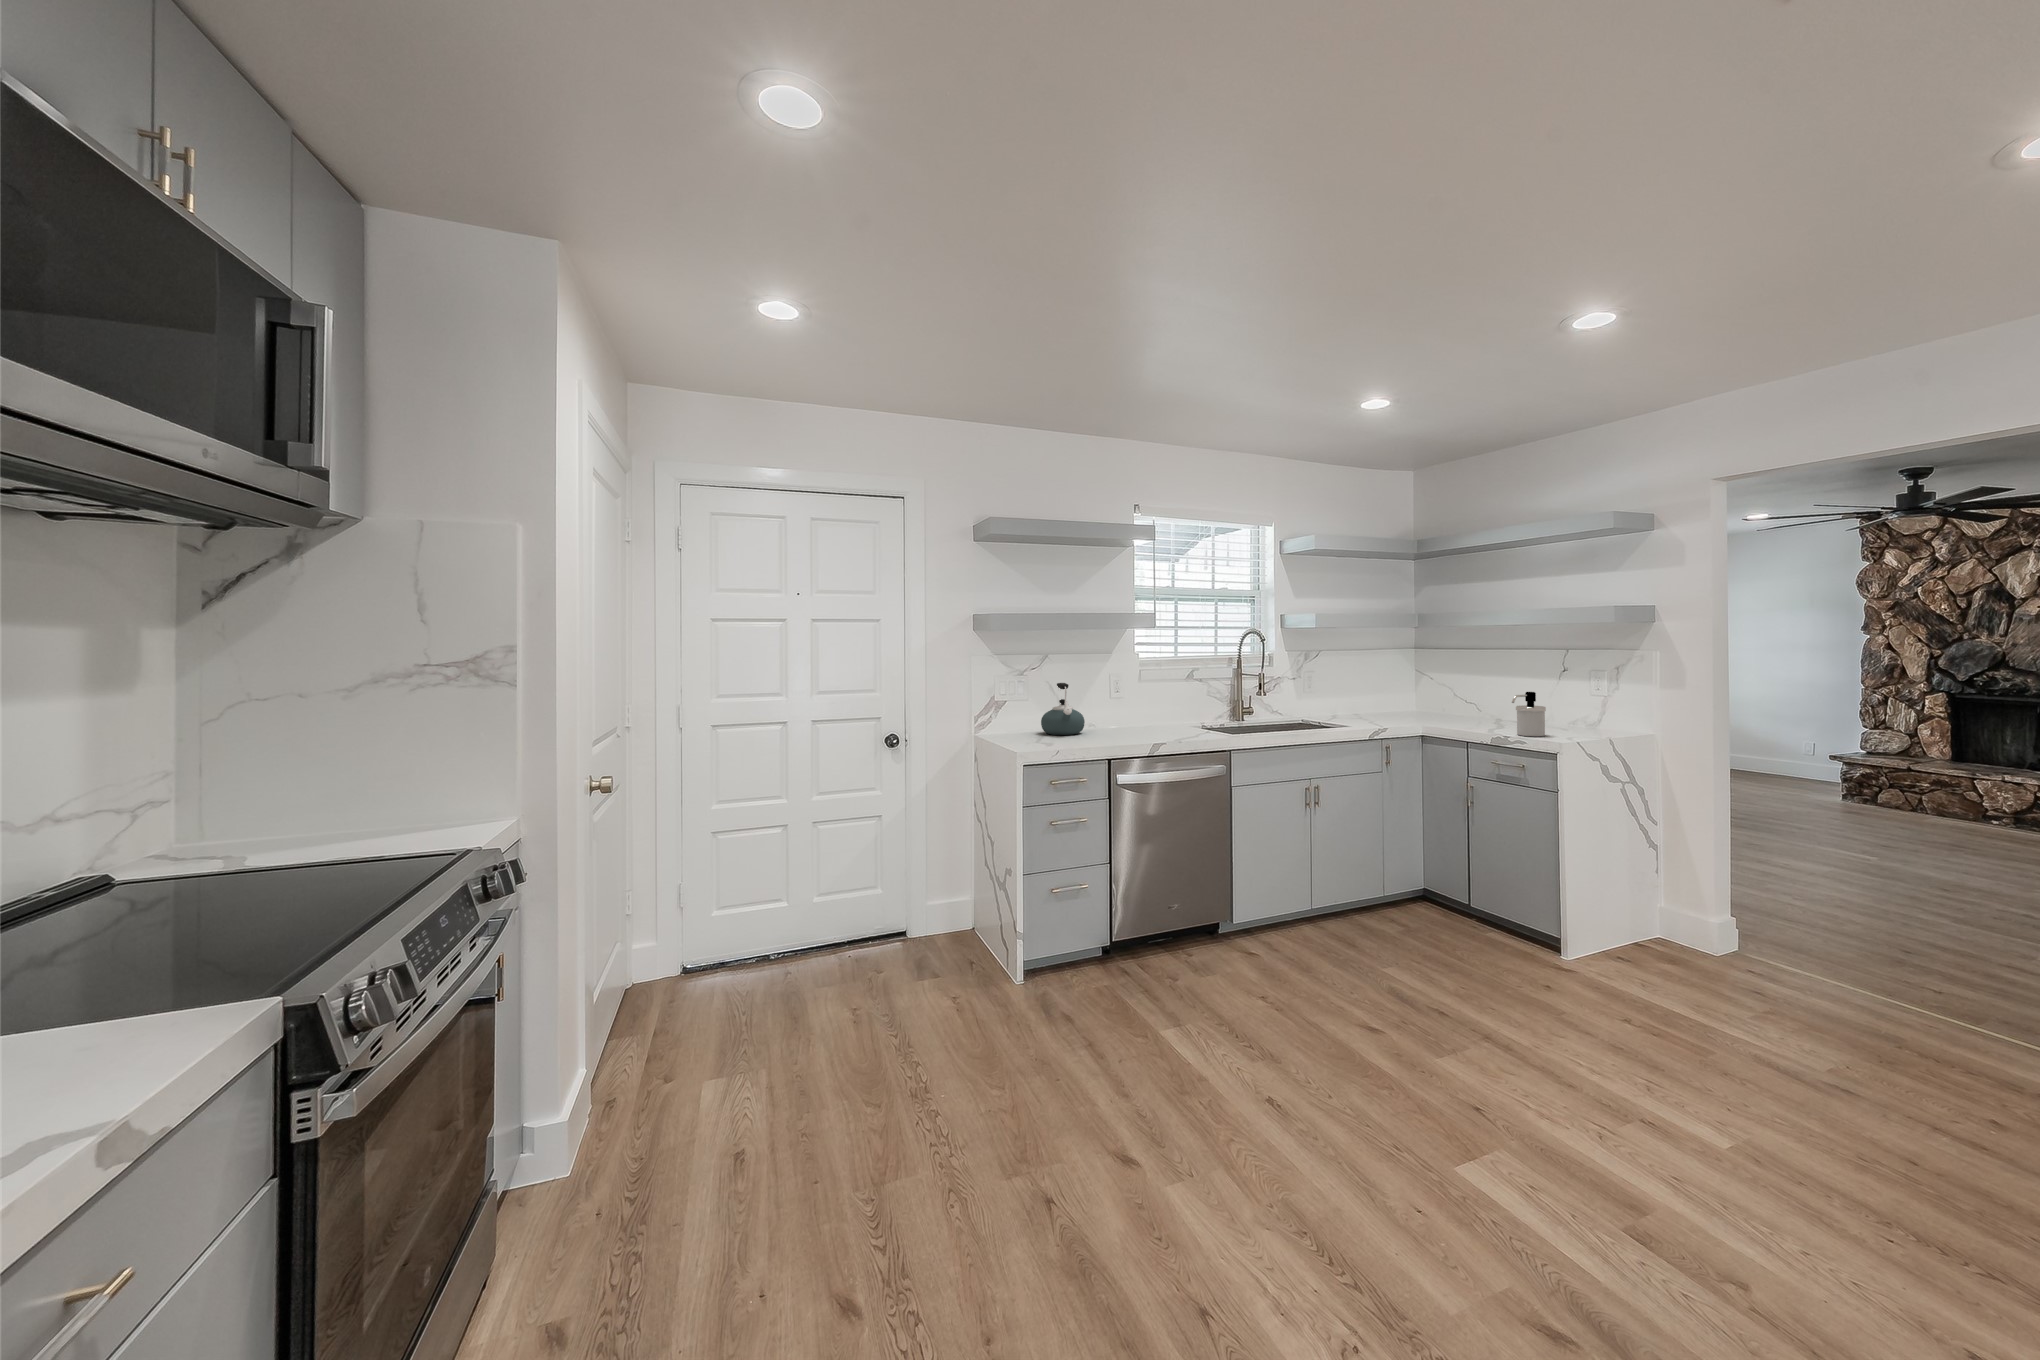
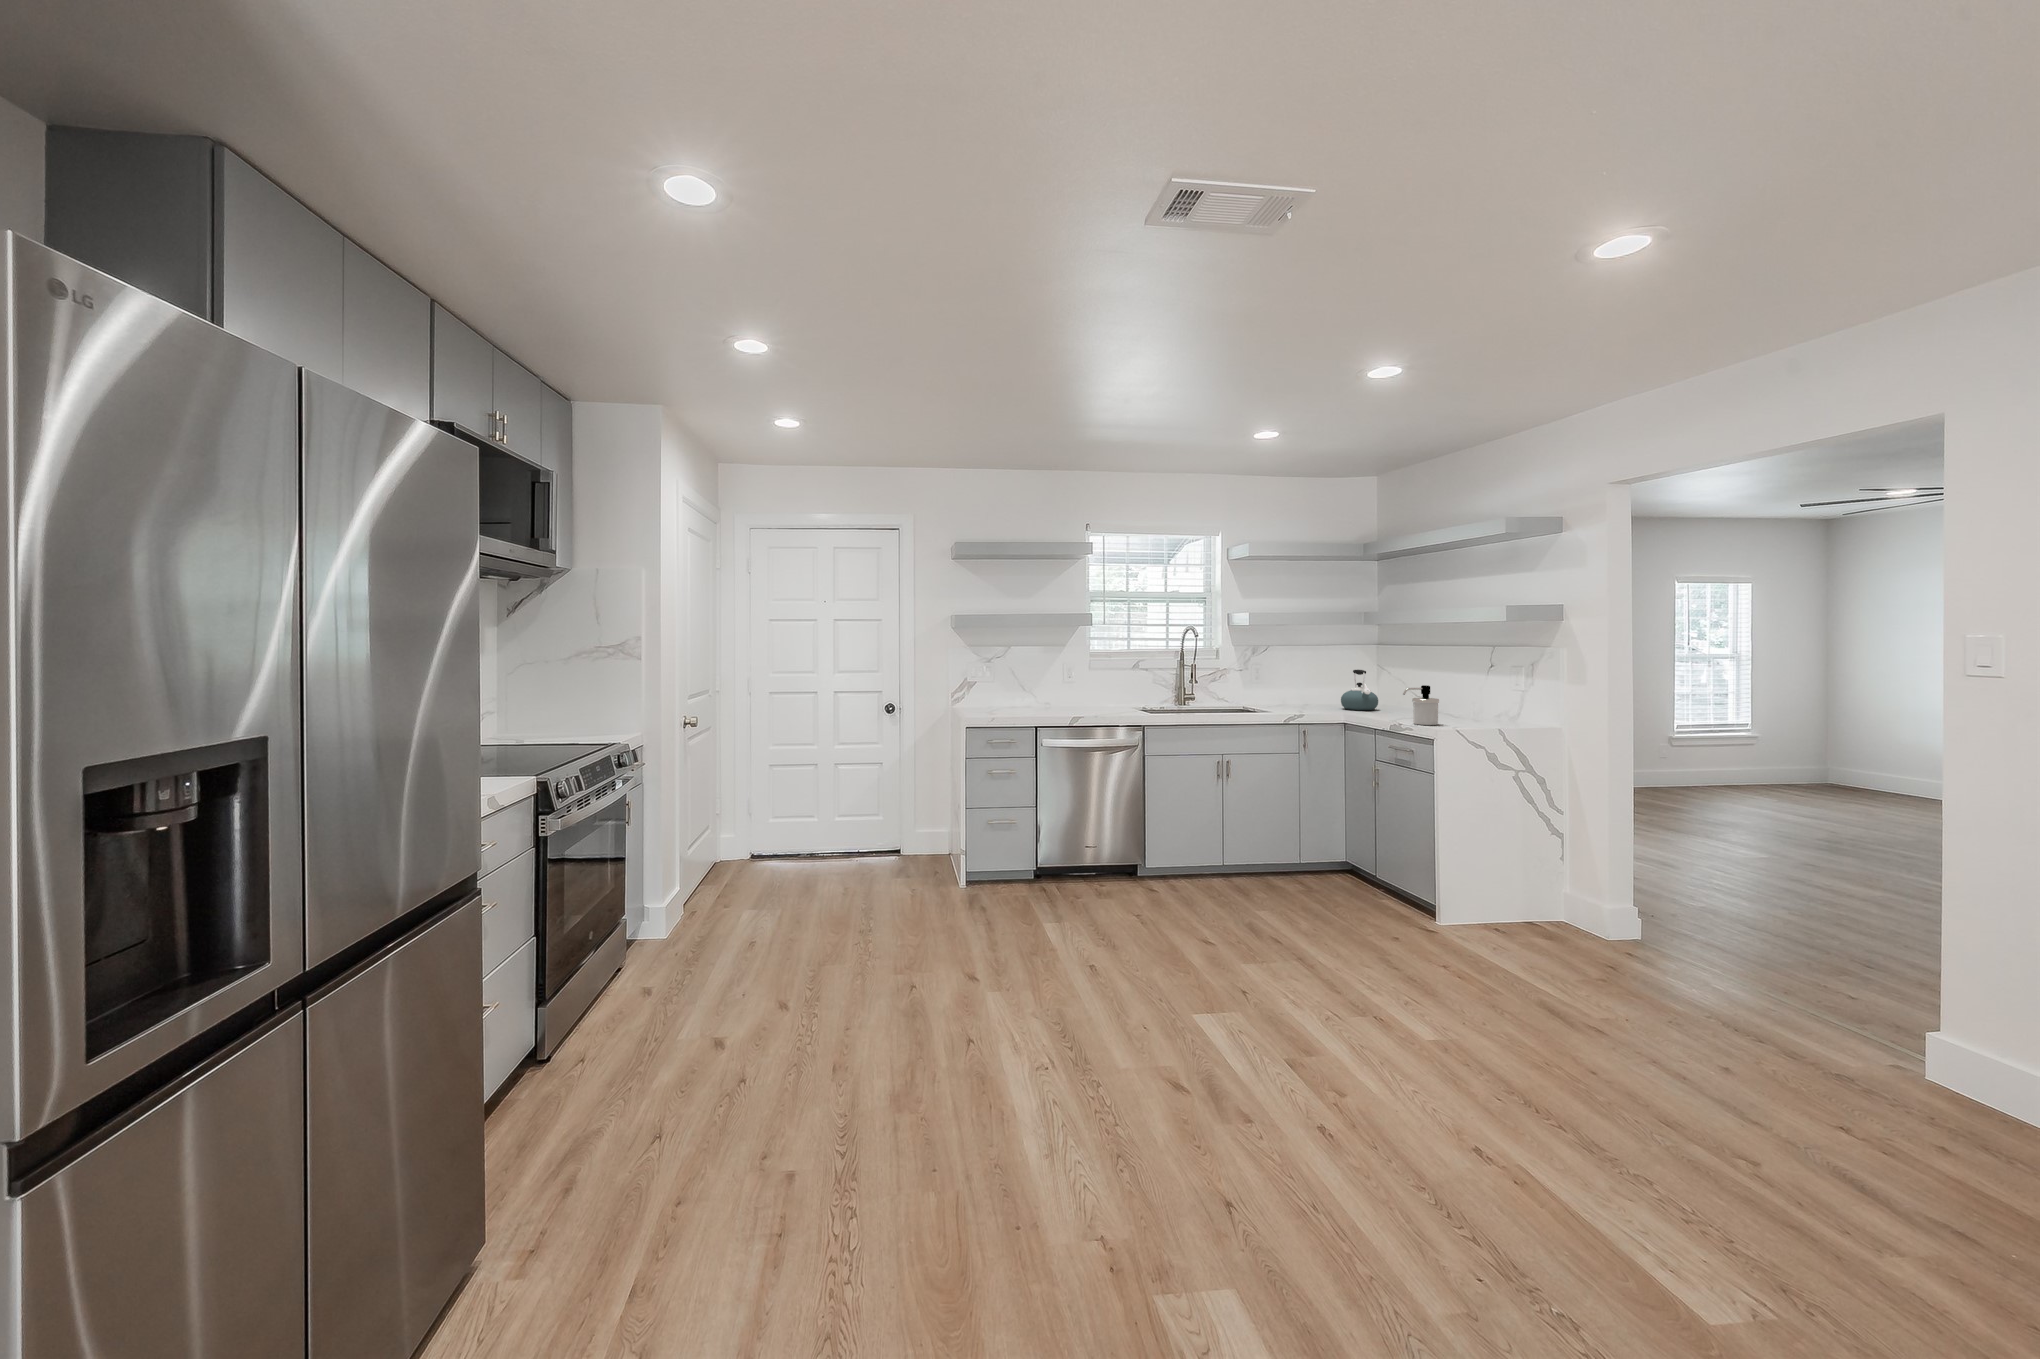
kettle: present [1041,683,1085,735] -> present [1341,670,1378,710]

